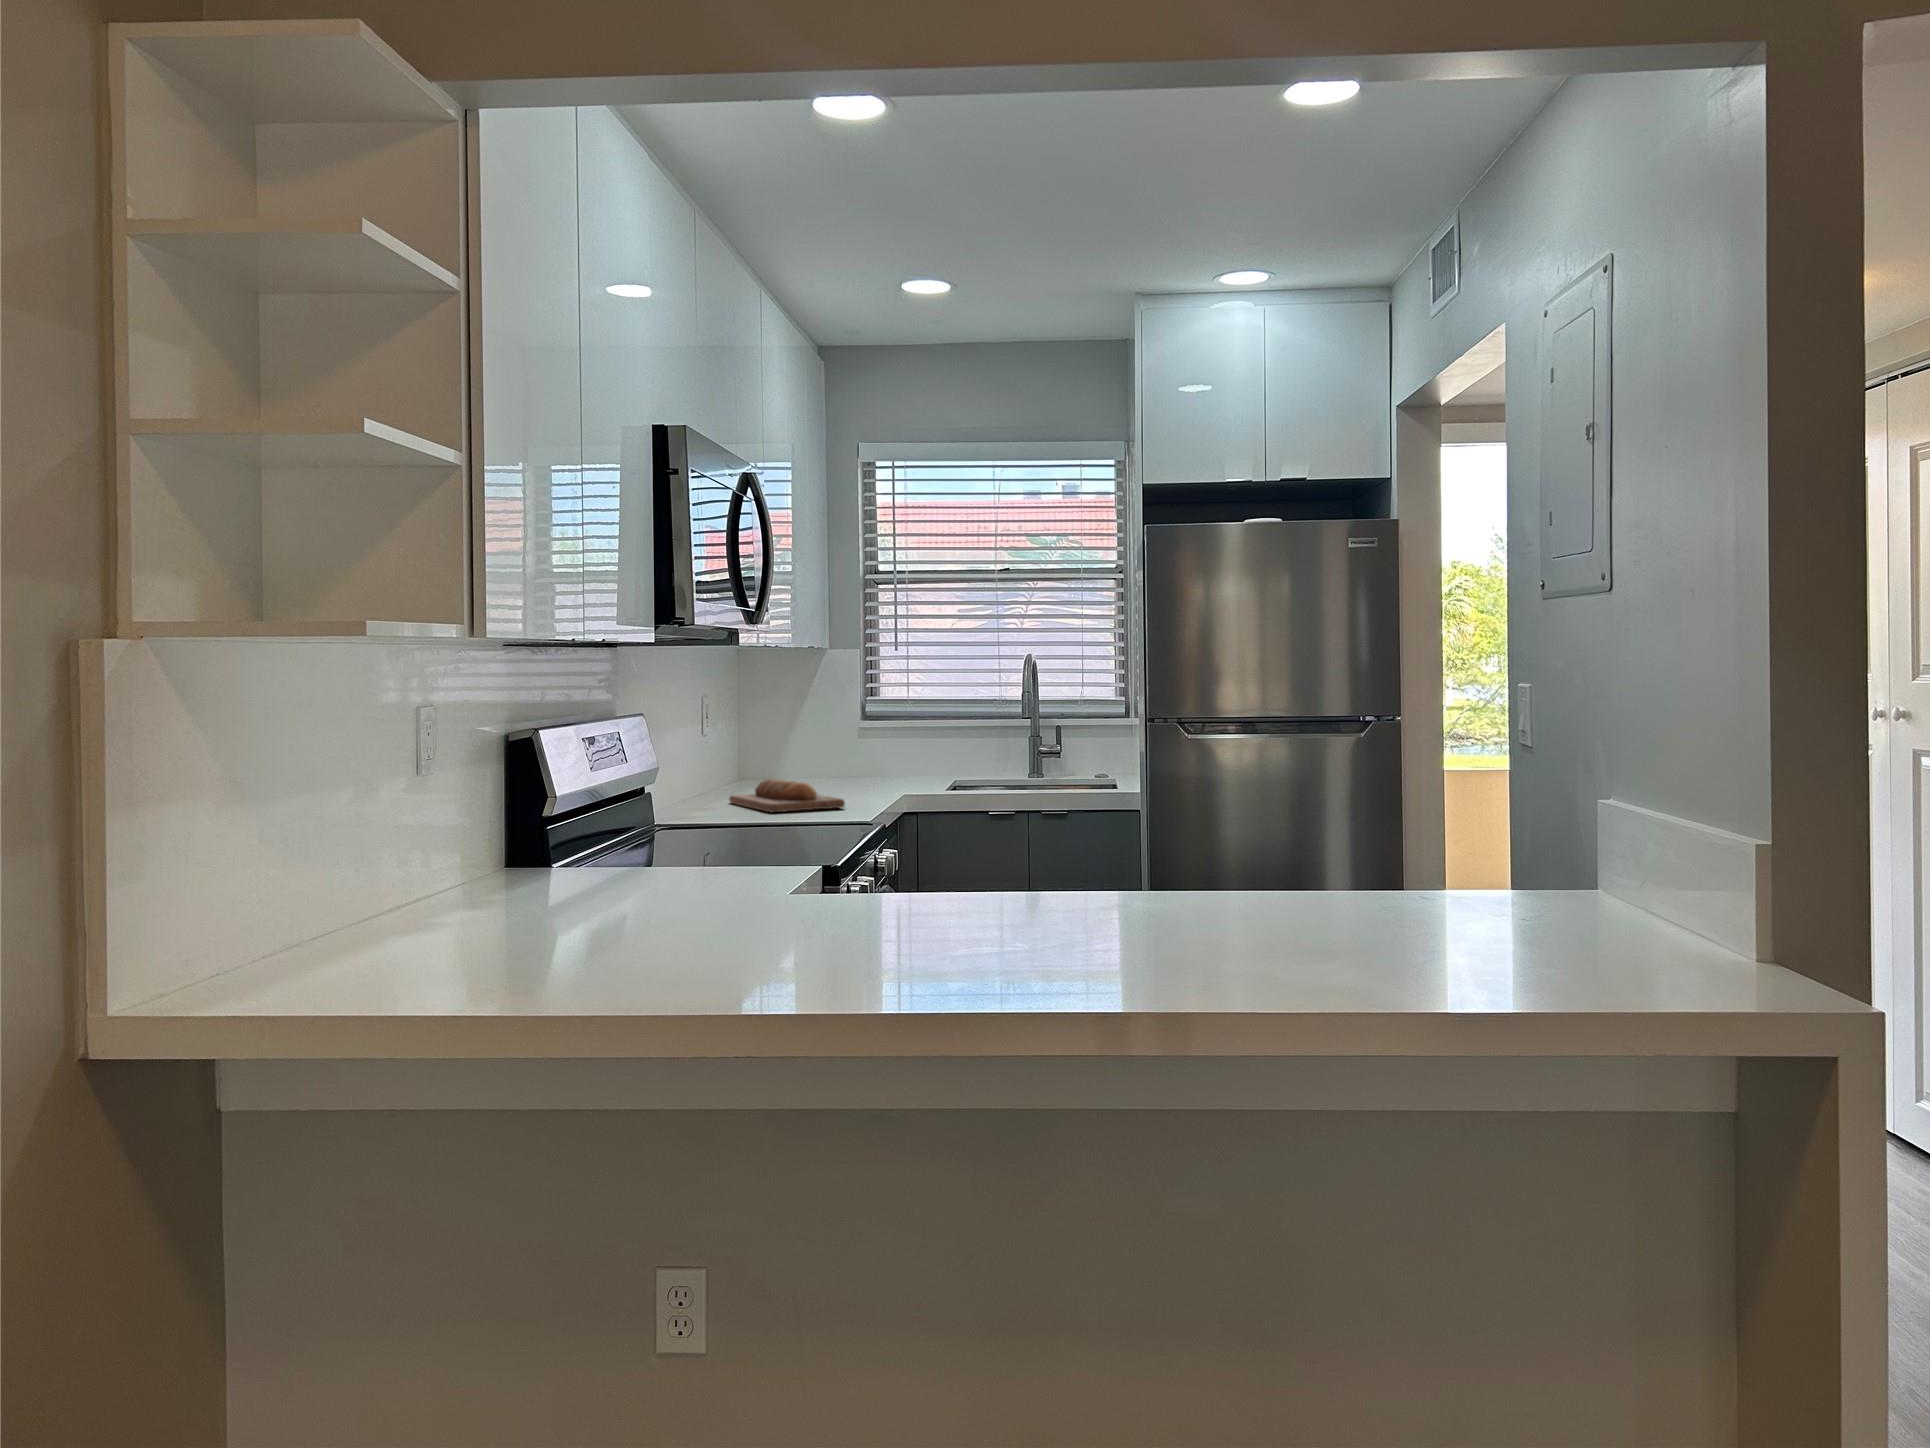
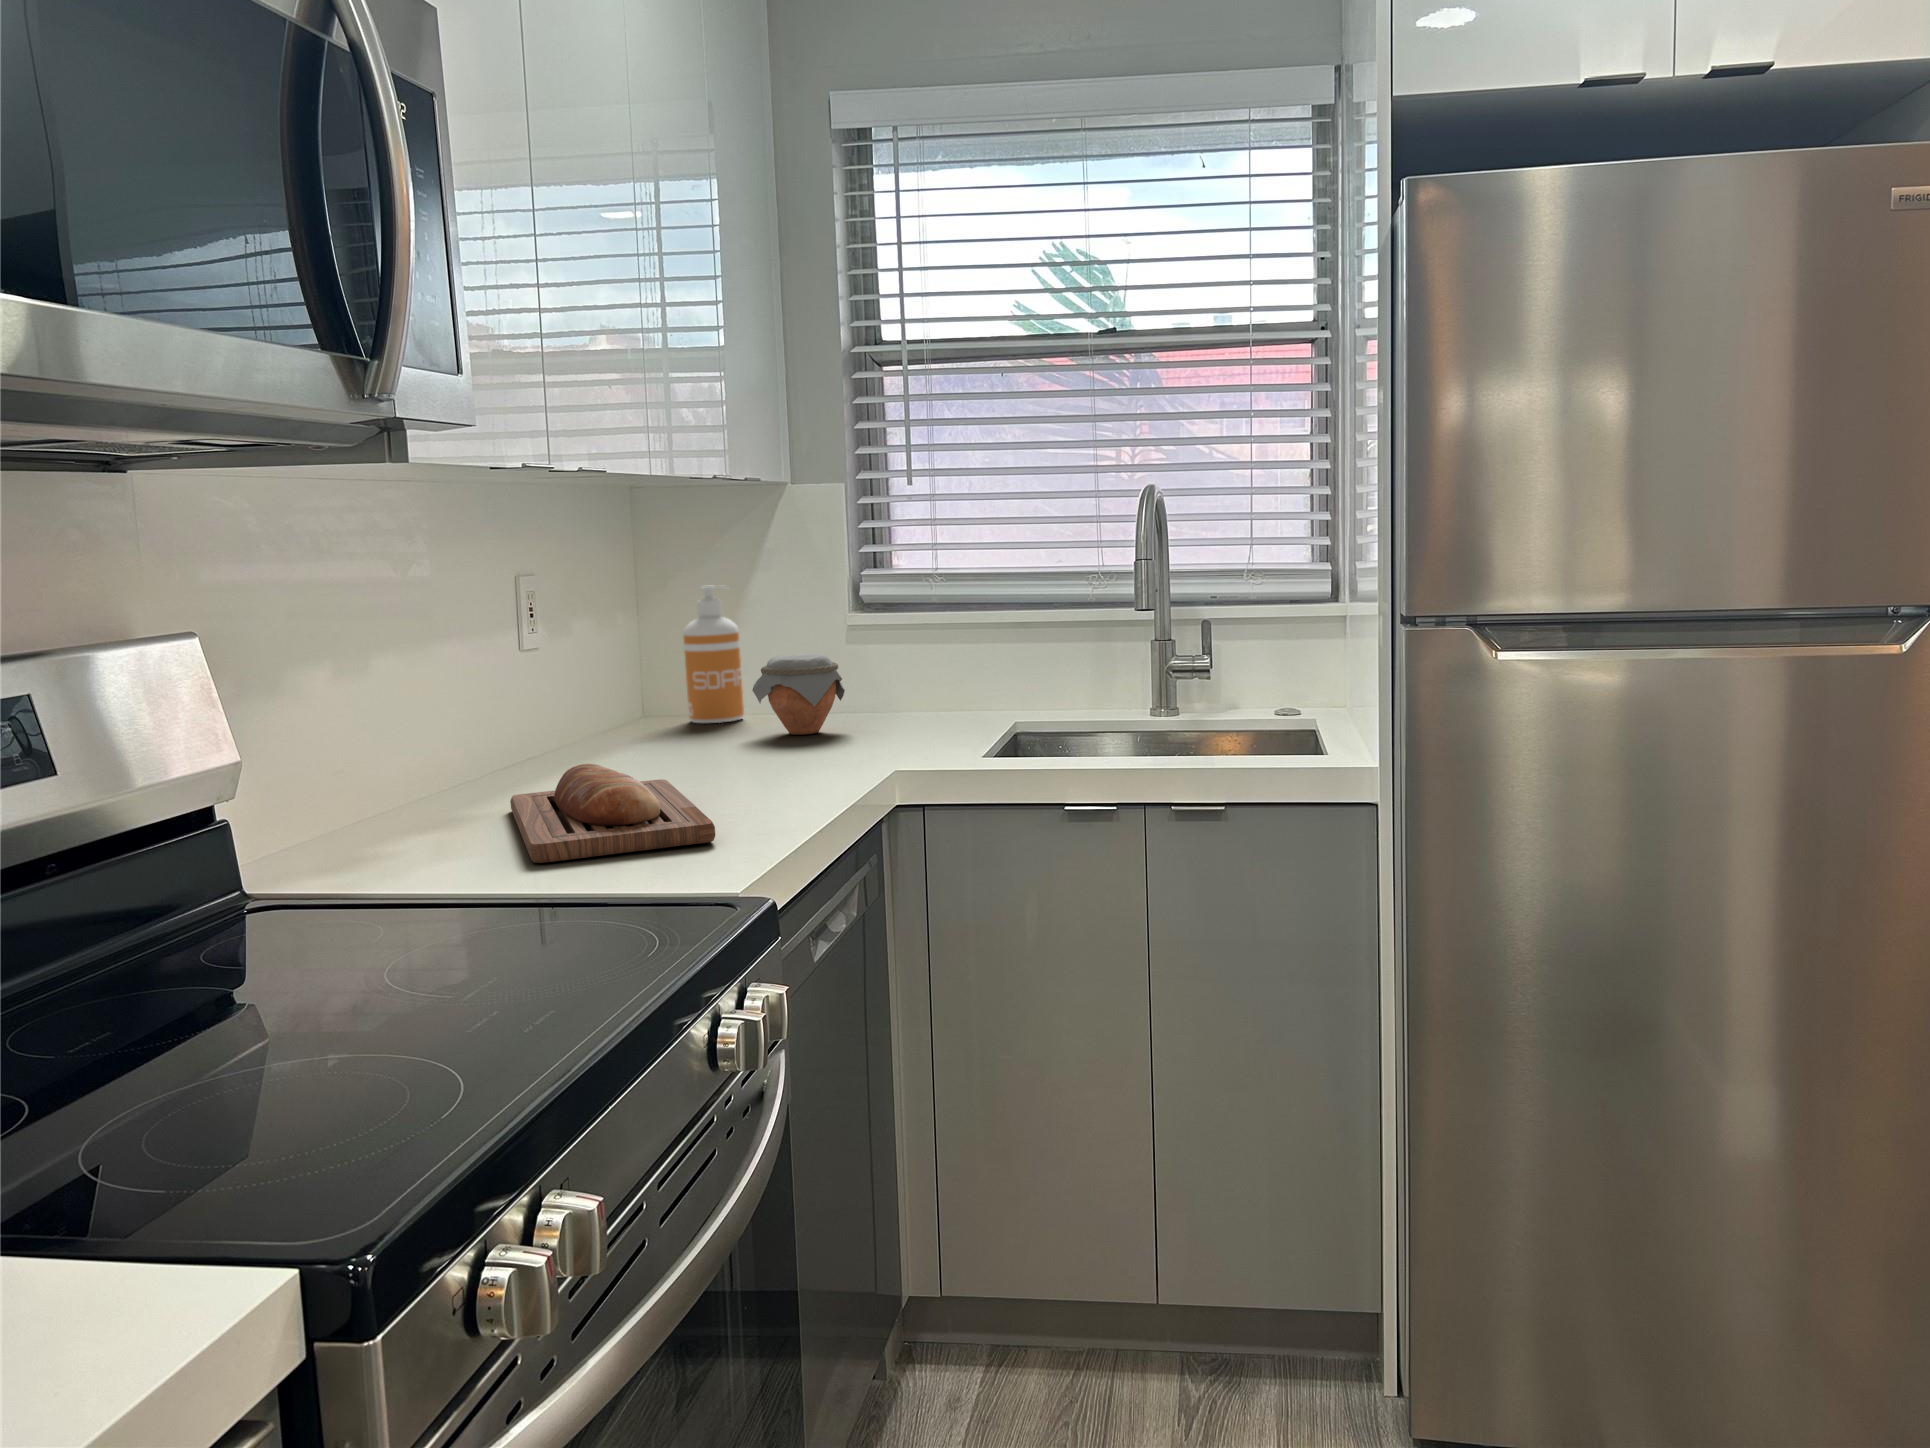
soap dispenser: none [768,704,800,781] -> present [683,586,744,723]
jar: none [815,741,865,784] -> present [752,653,845,735]

